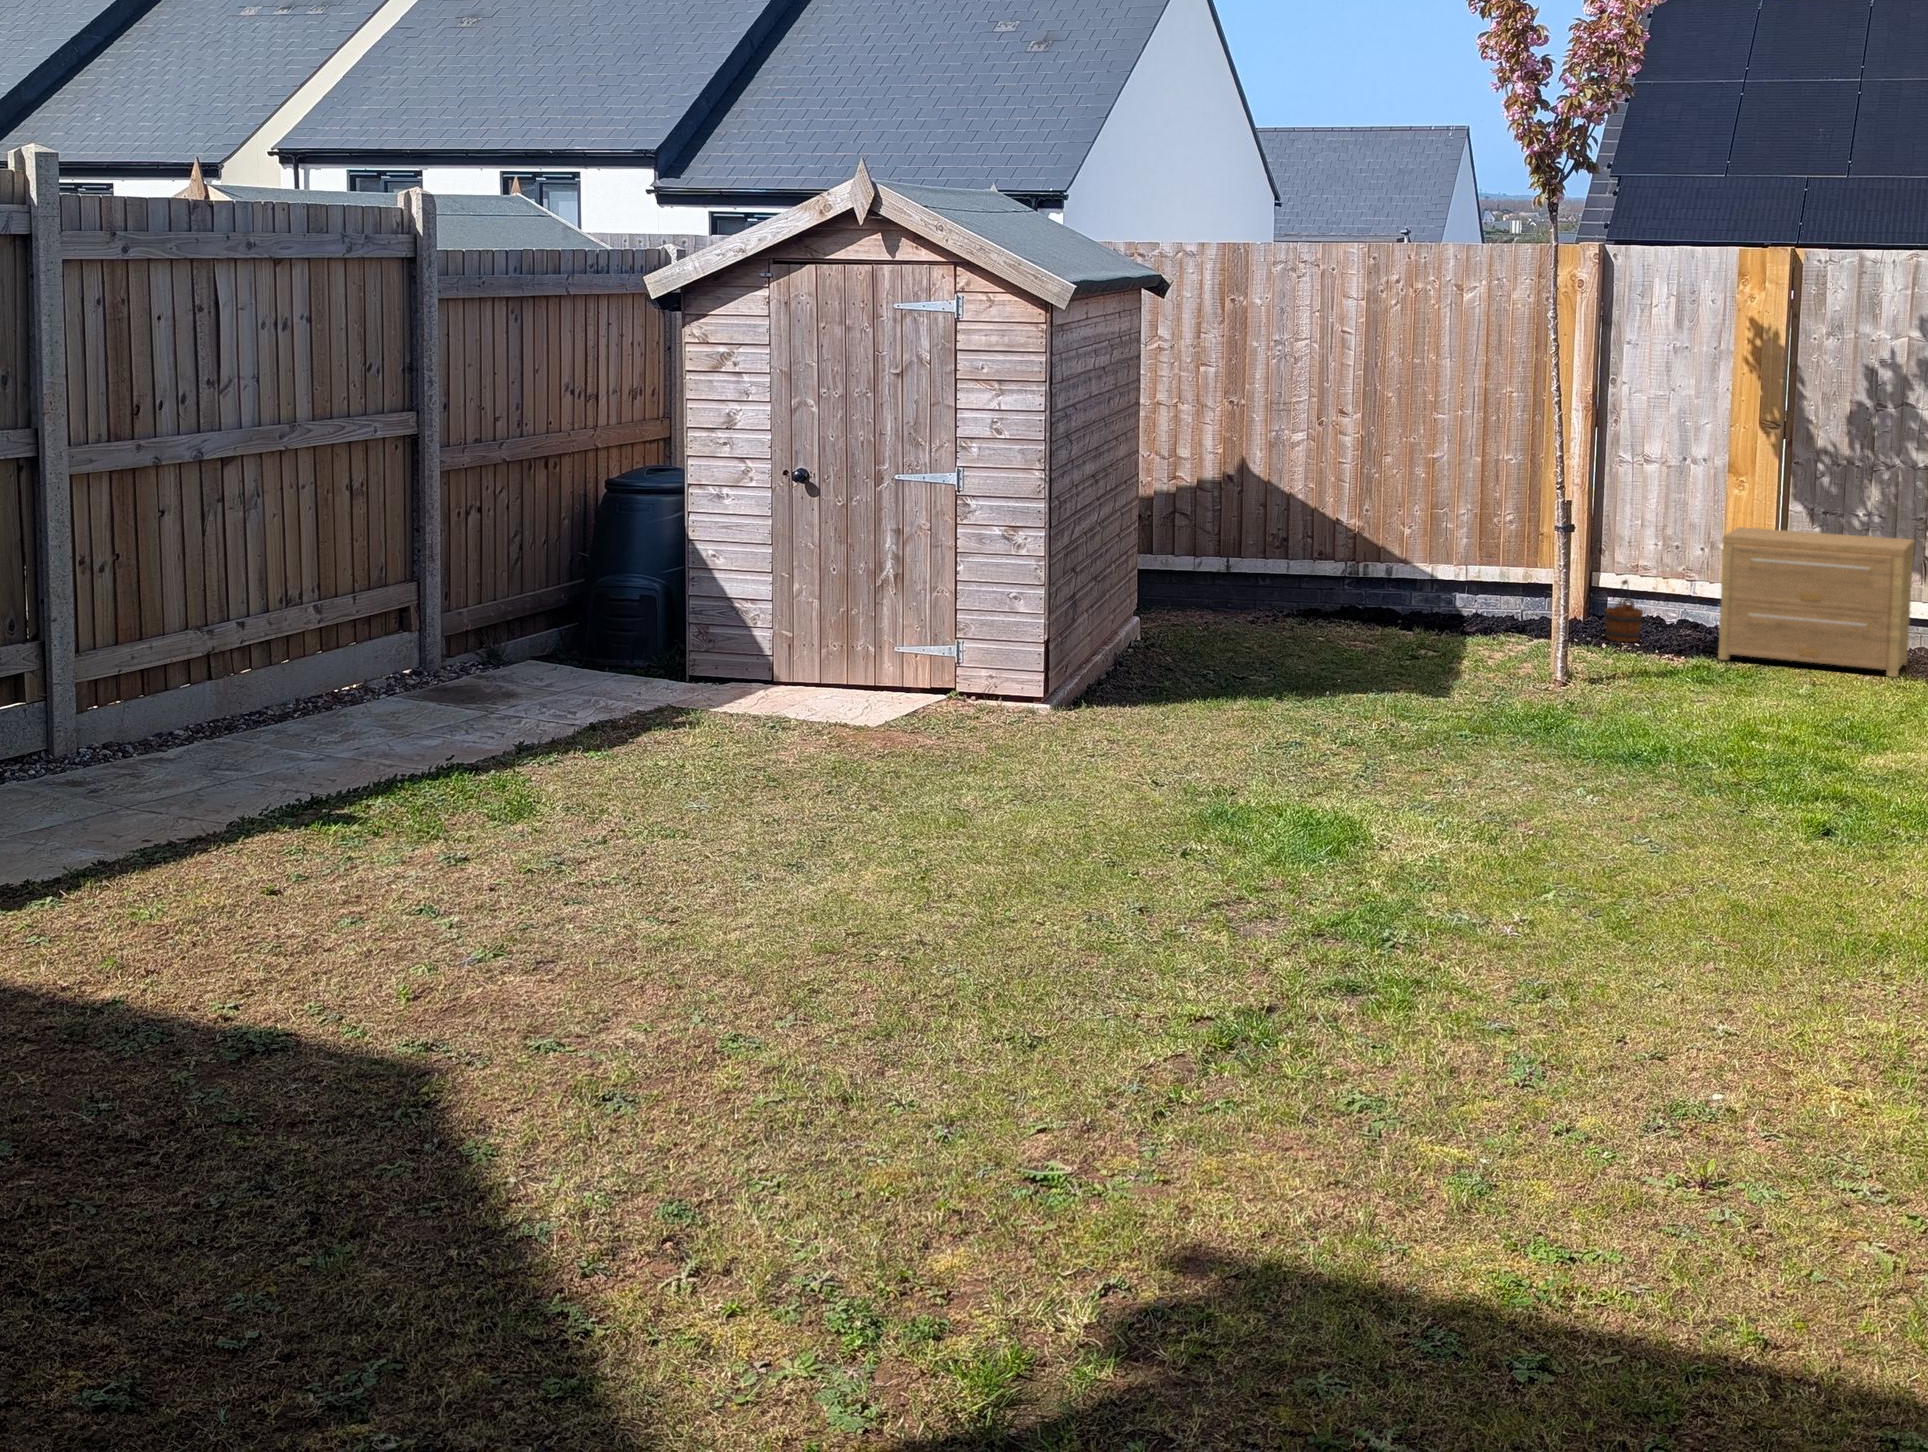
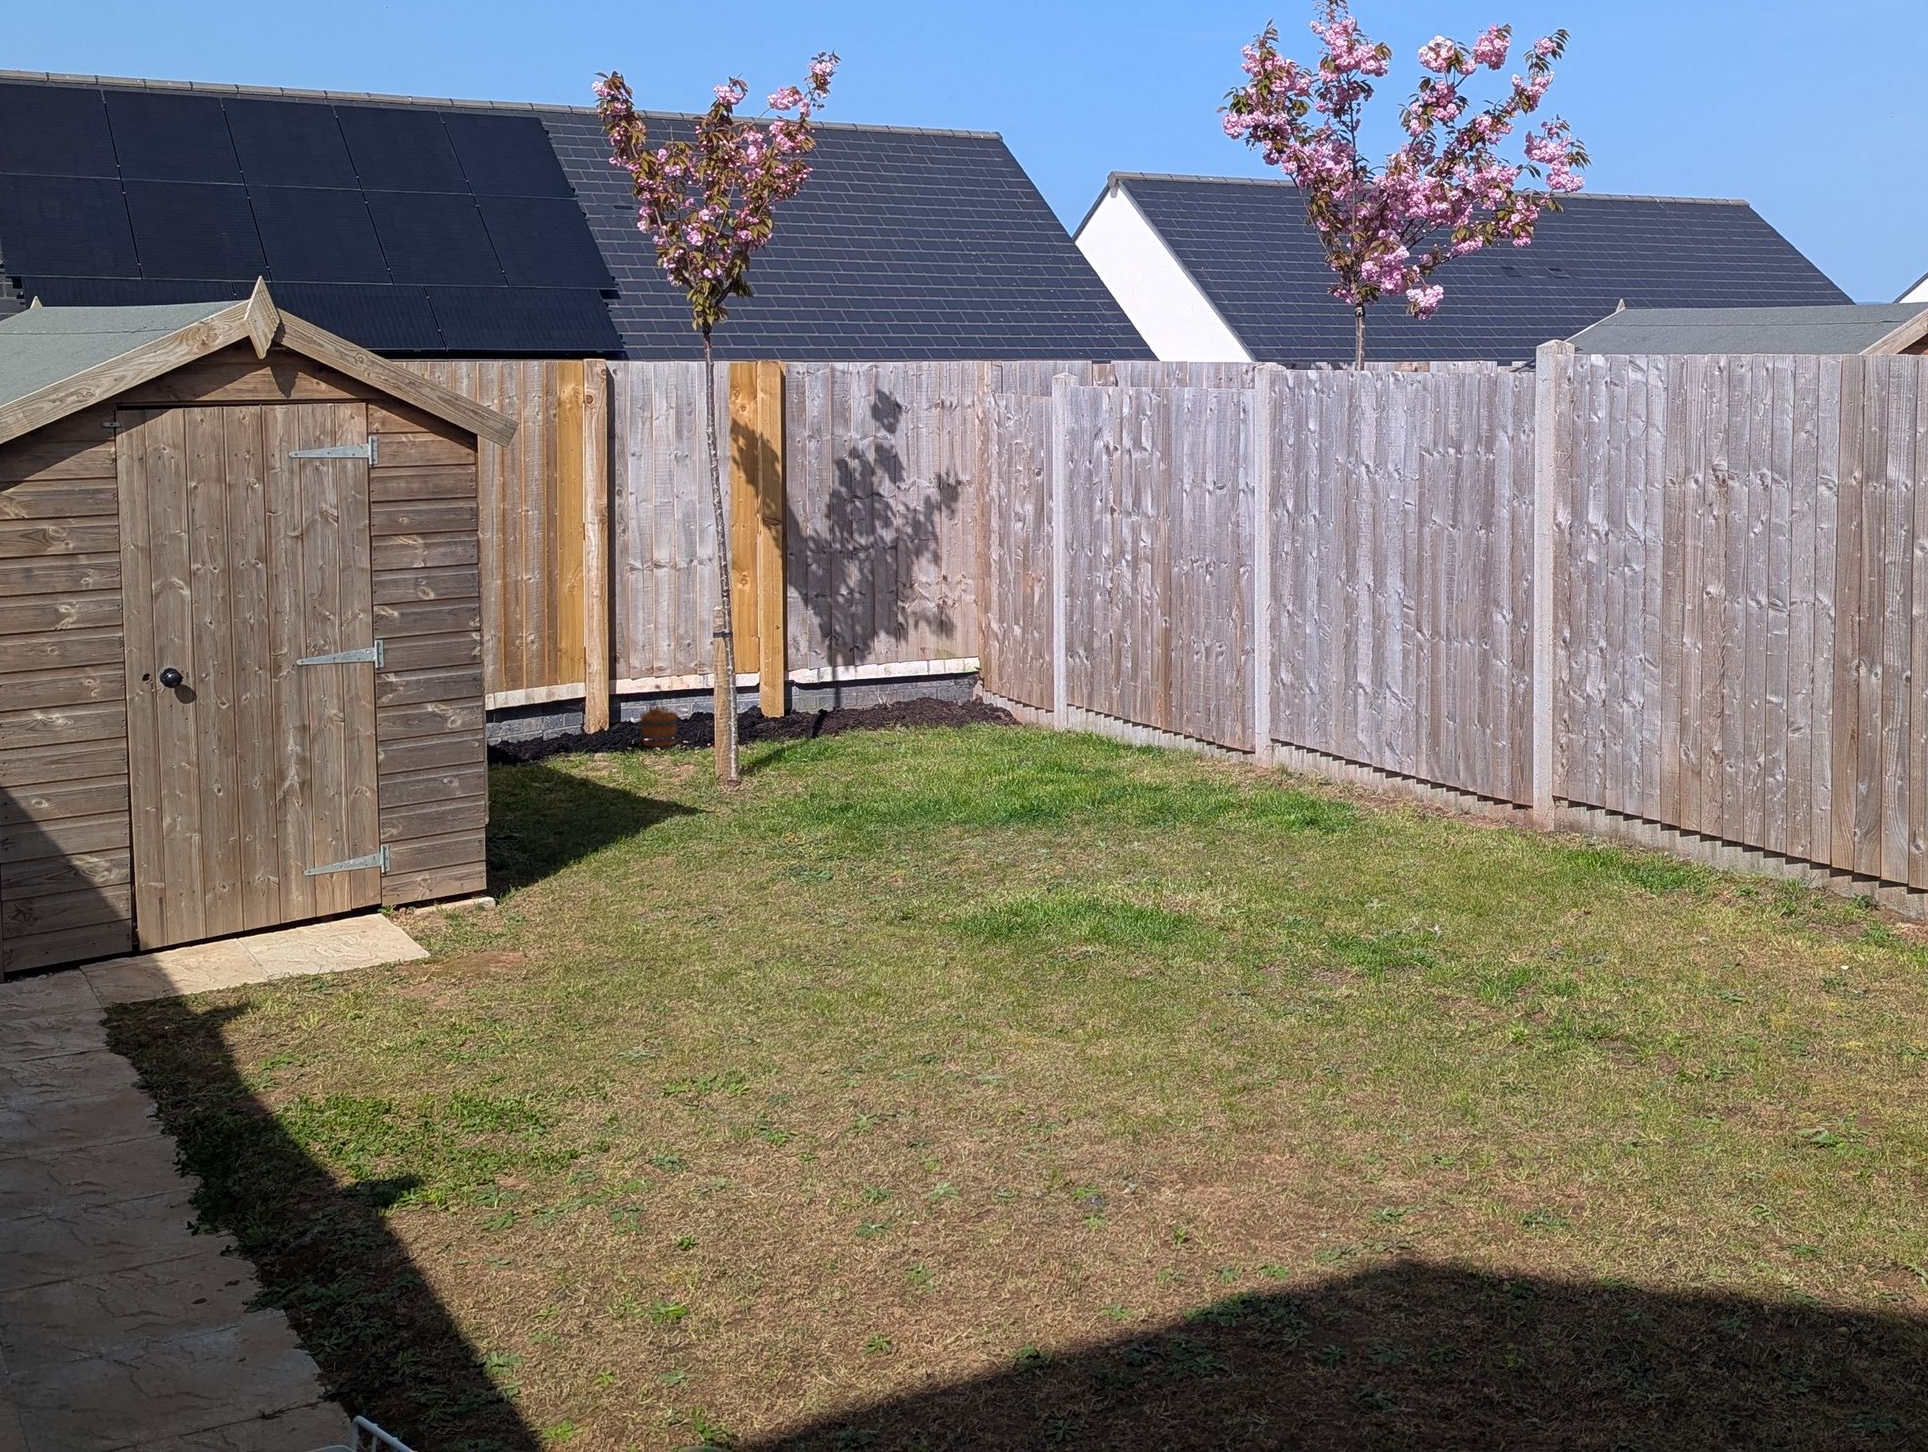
side table: present [1718,527,1915,677] -> none [747,609,921,743]

